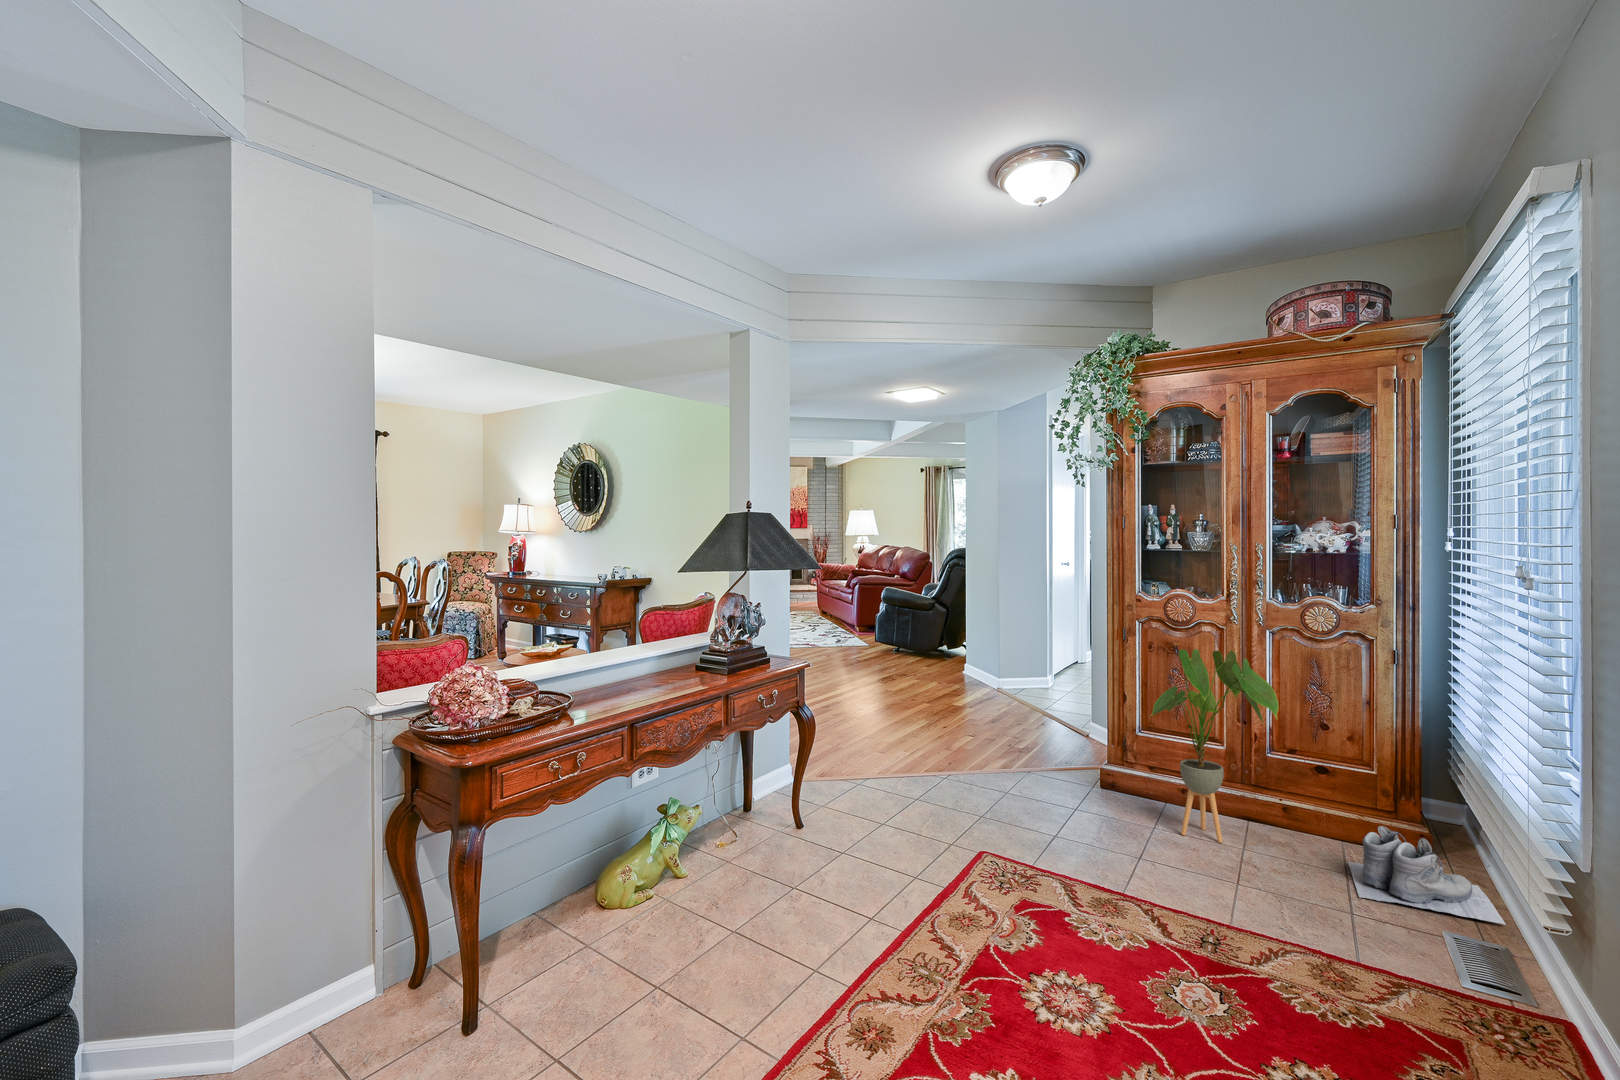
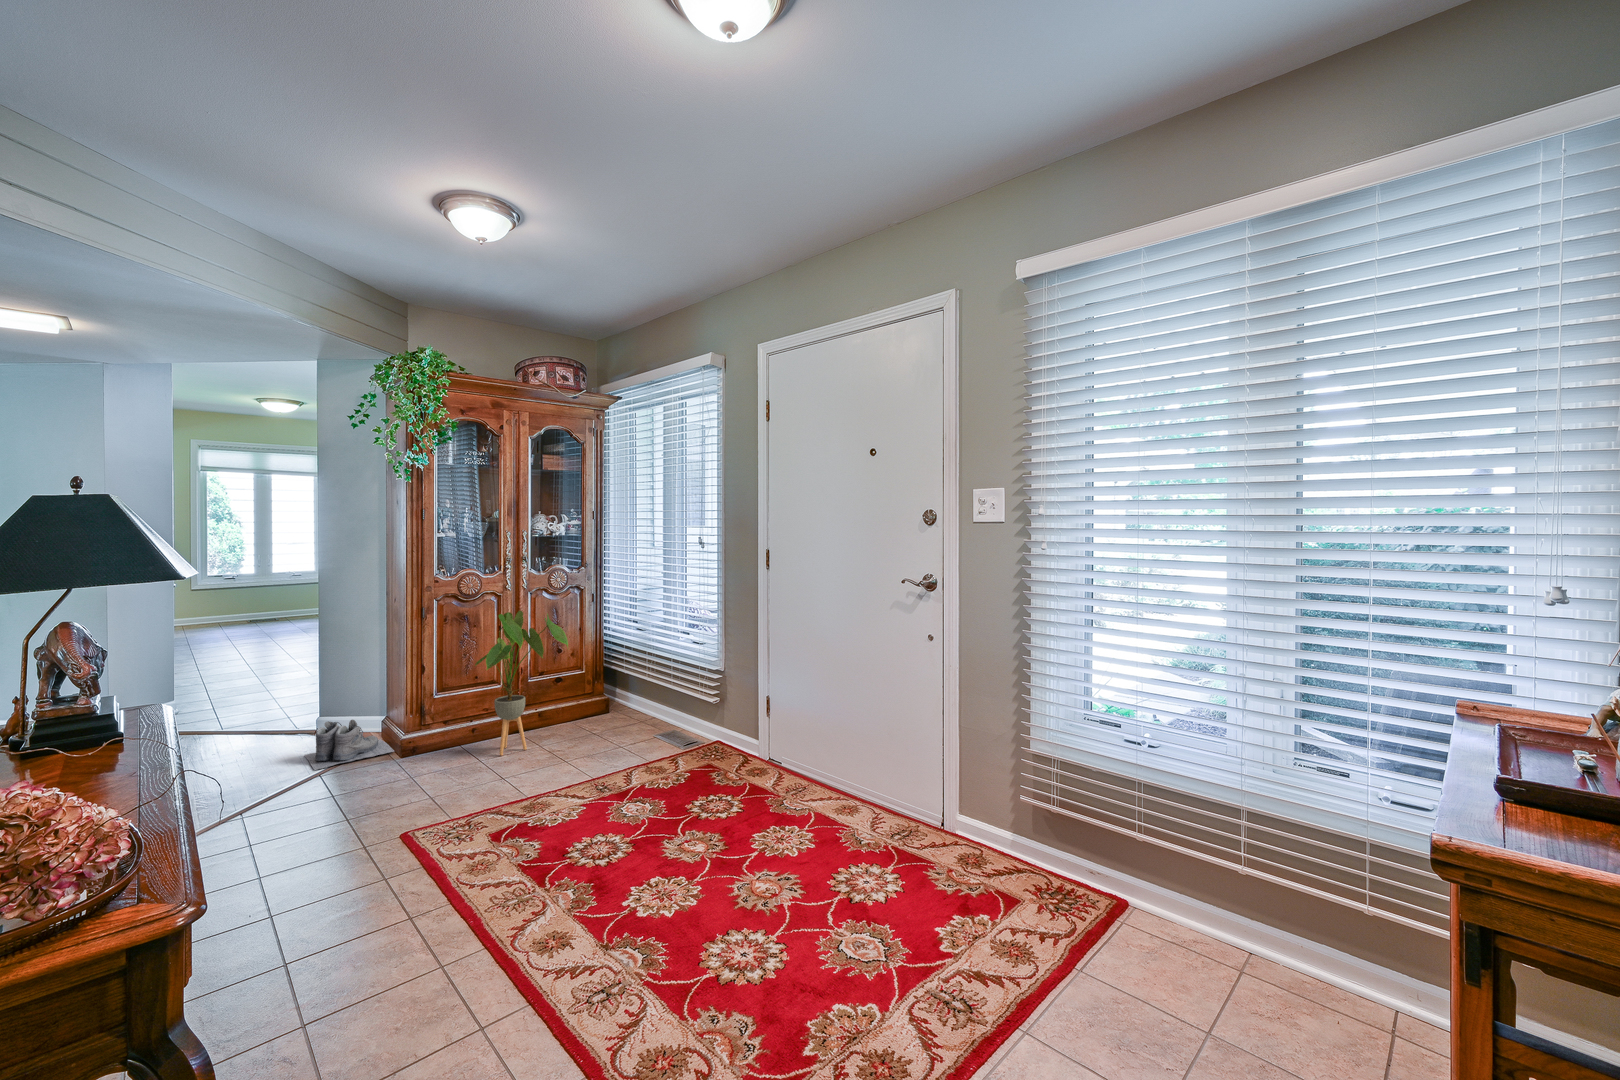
boots: present [1348,826,1506,925] -> present [305,720,394,770]

